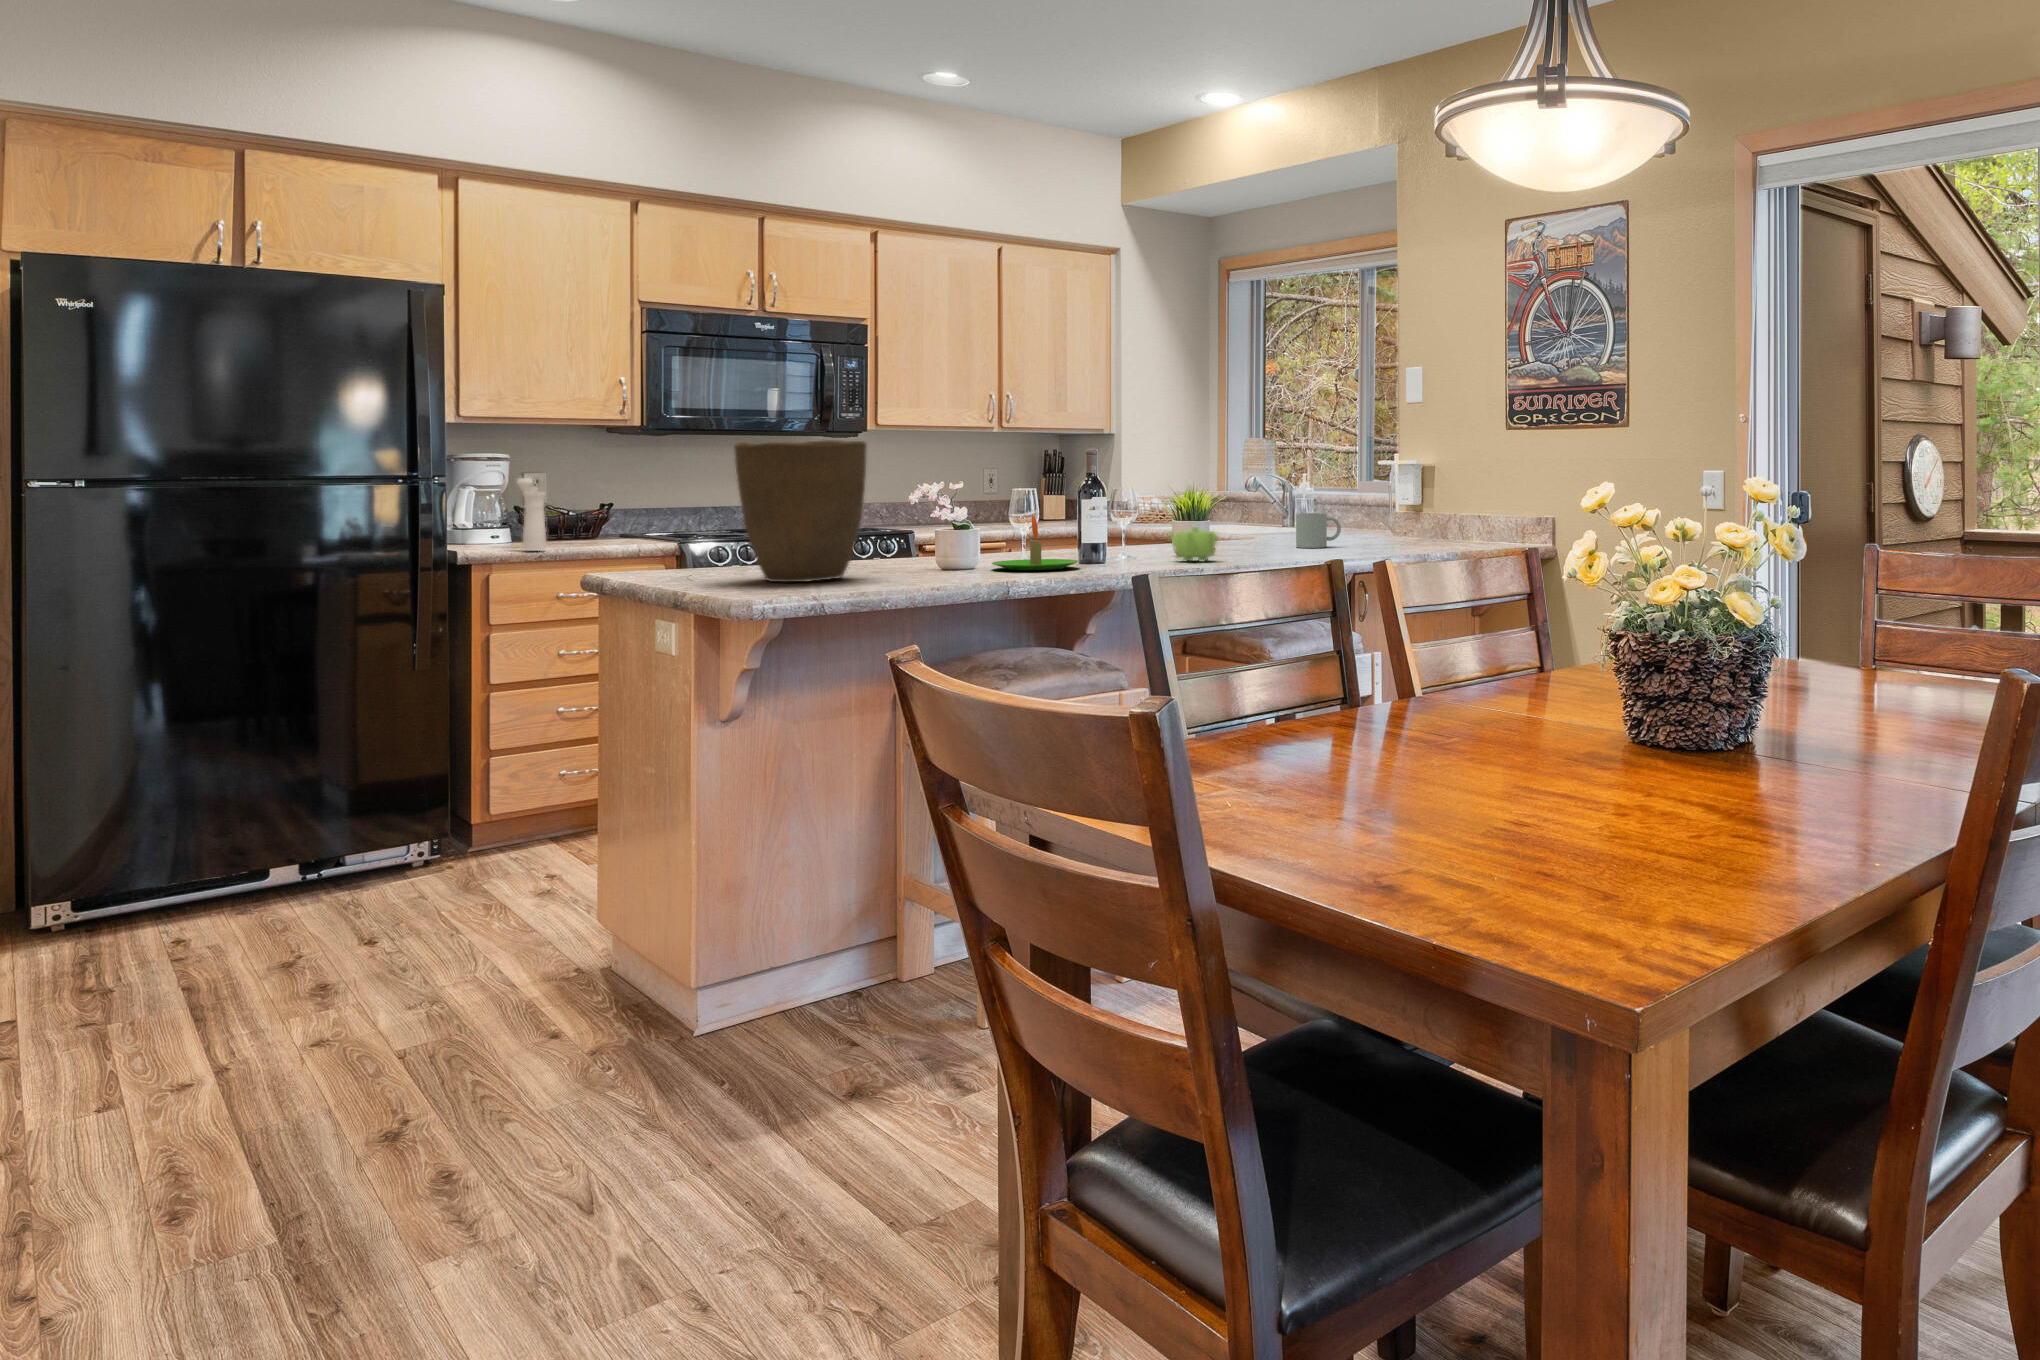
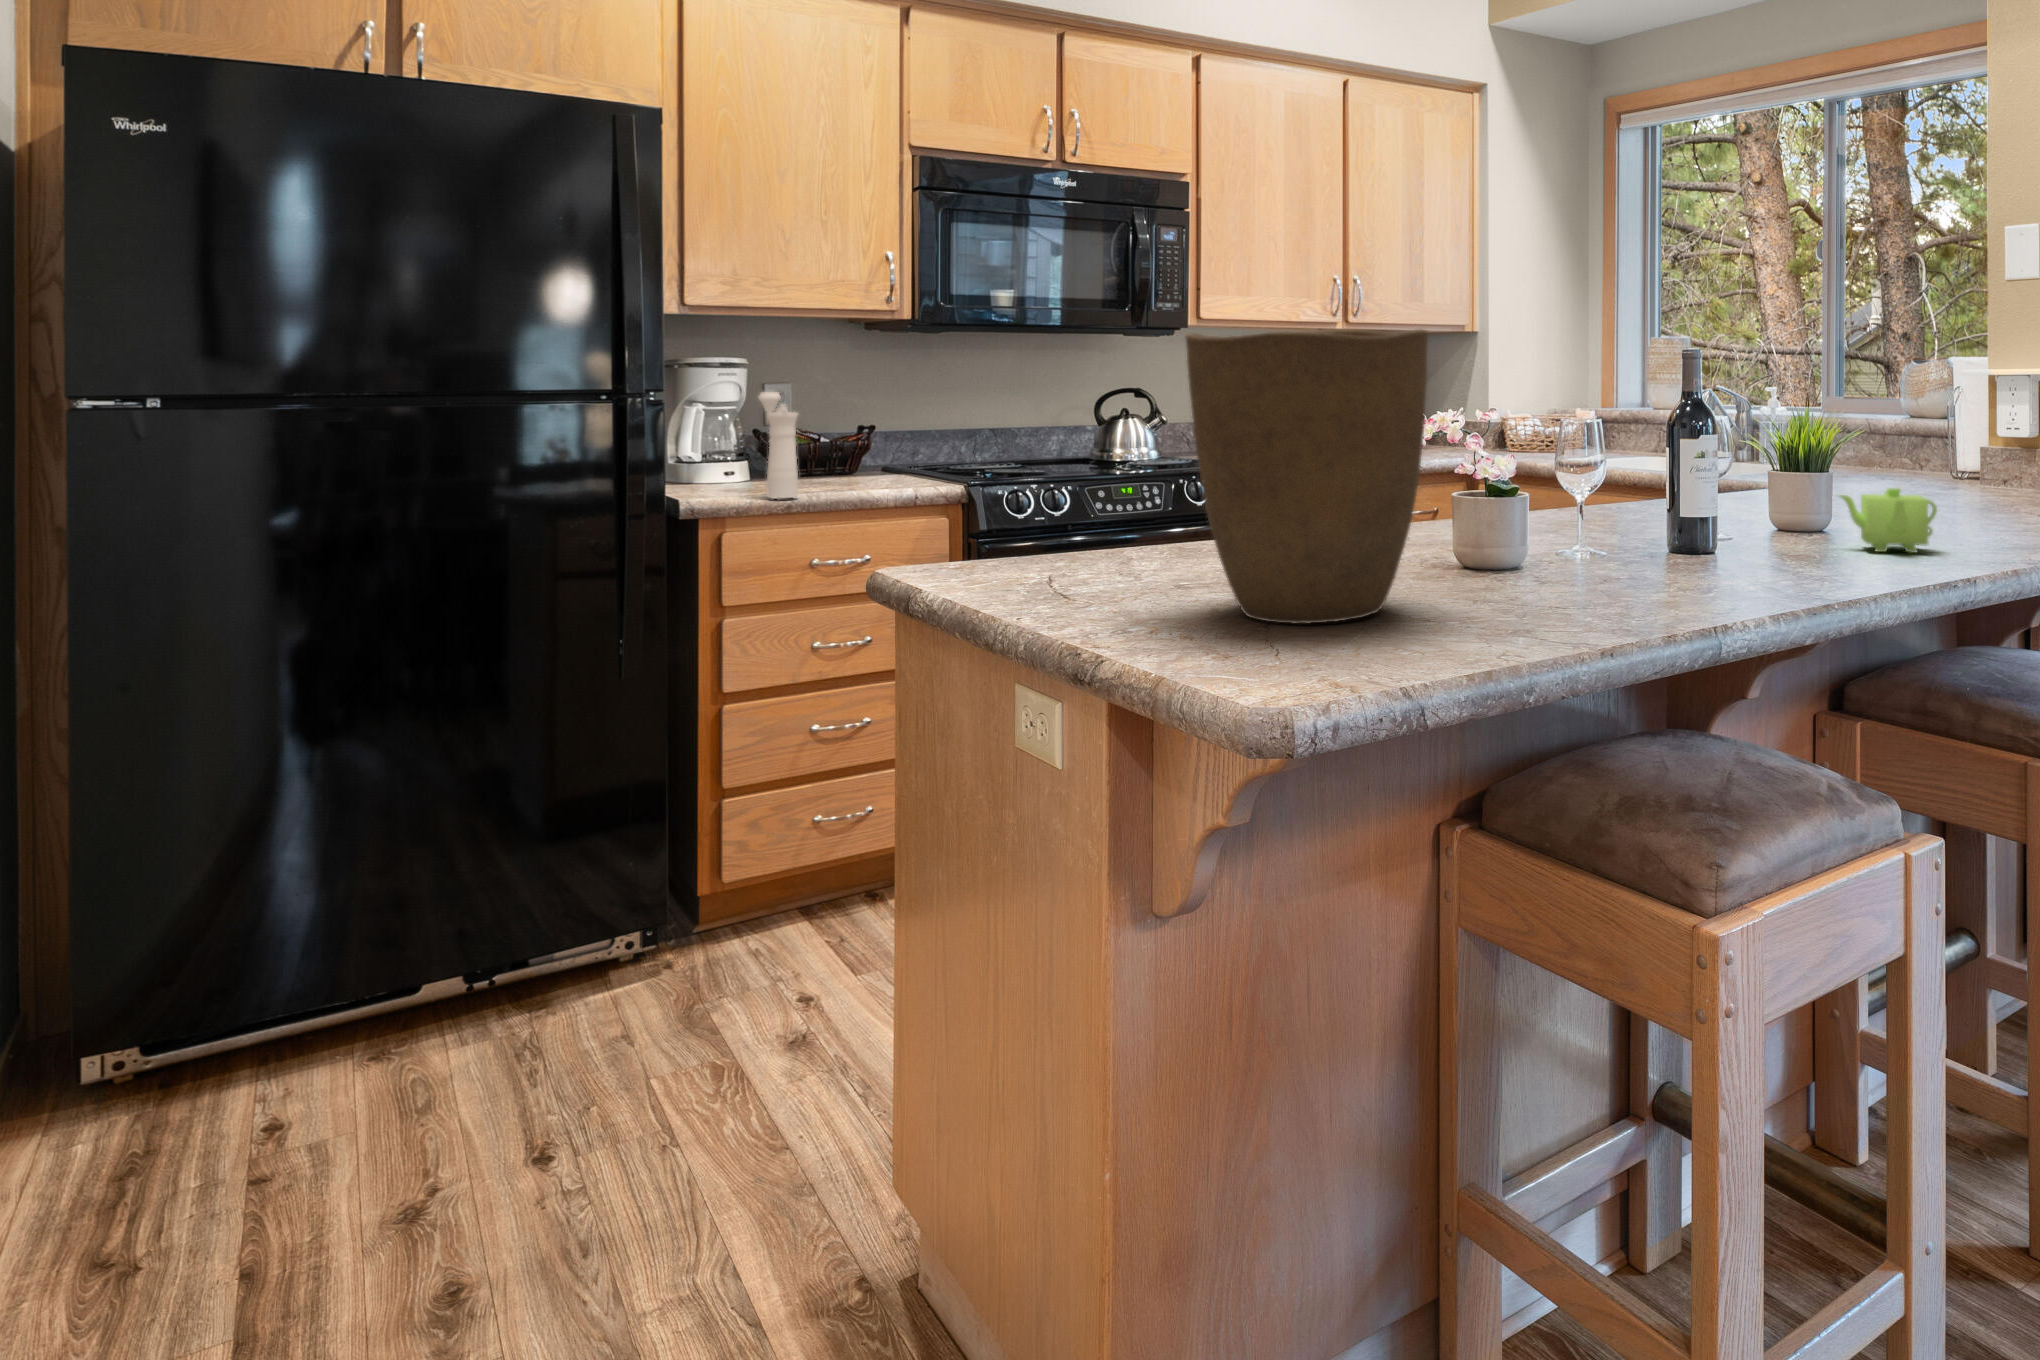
mug: present [1296,513,1341,548] -> none [1933,453,2005,512]
candle: present [991,514,1079,570] -> none [1592,469,1753,581]

